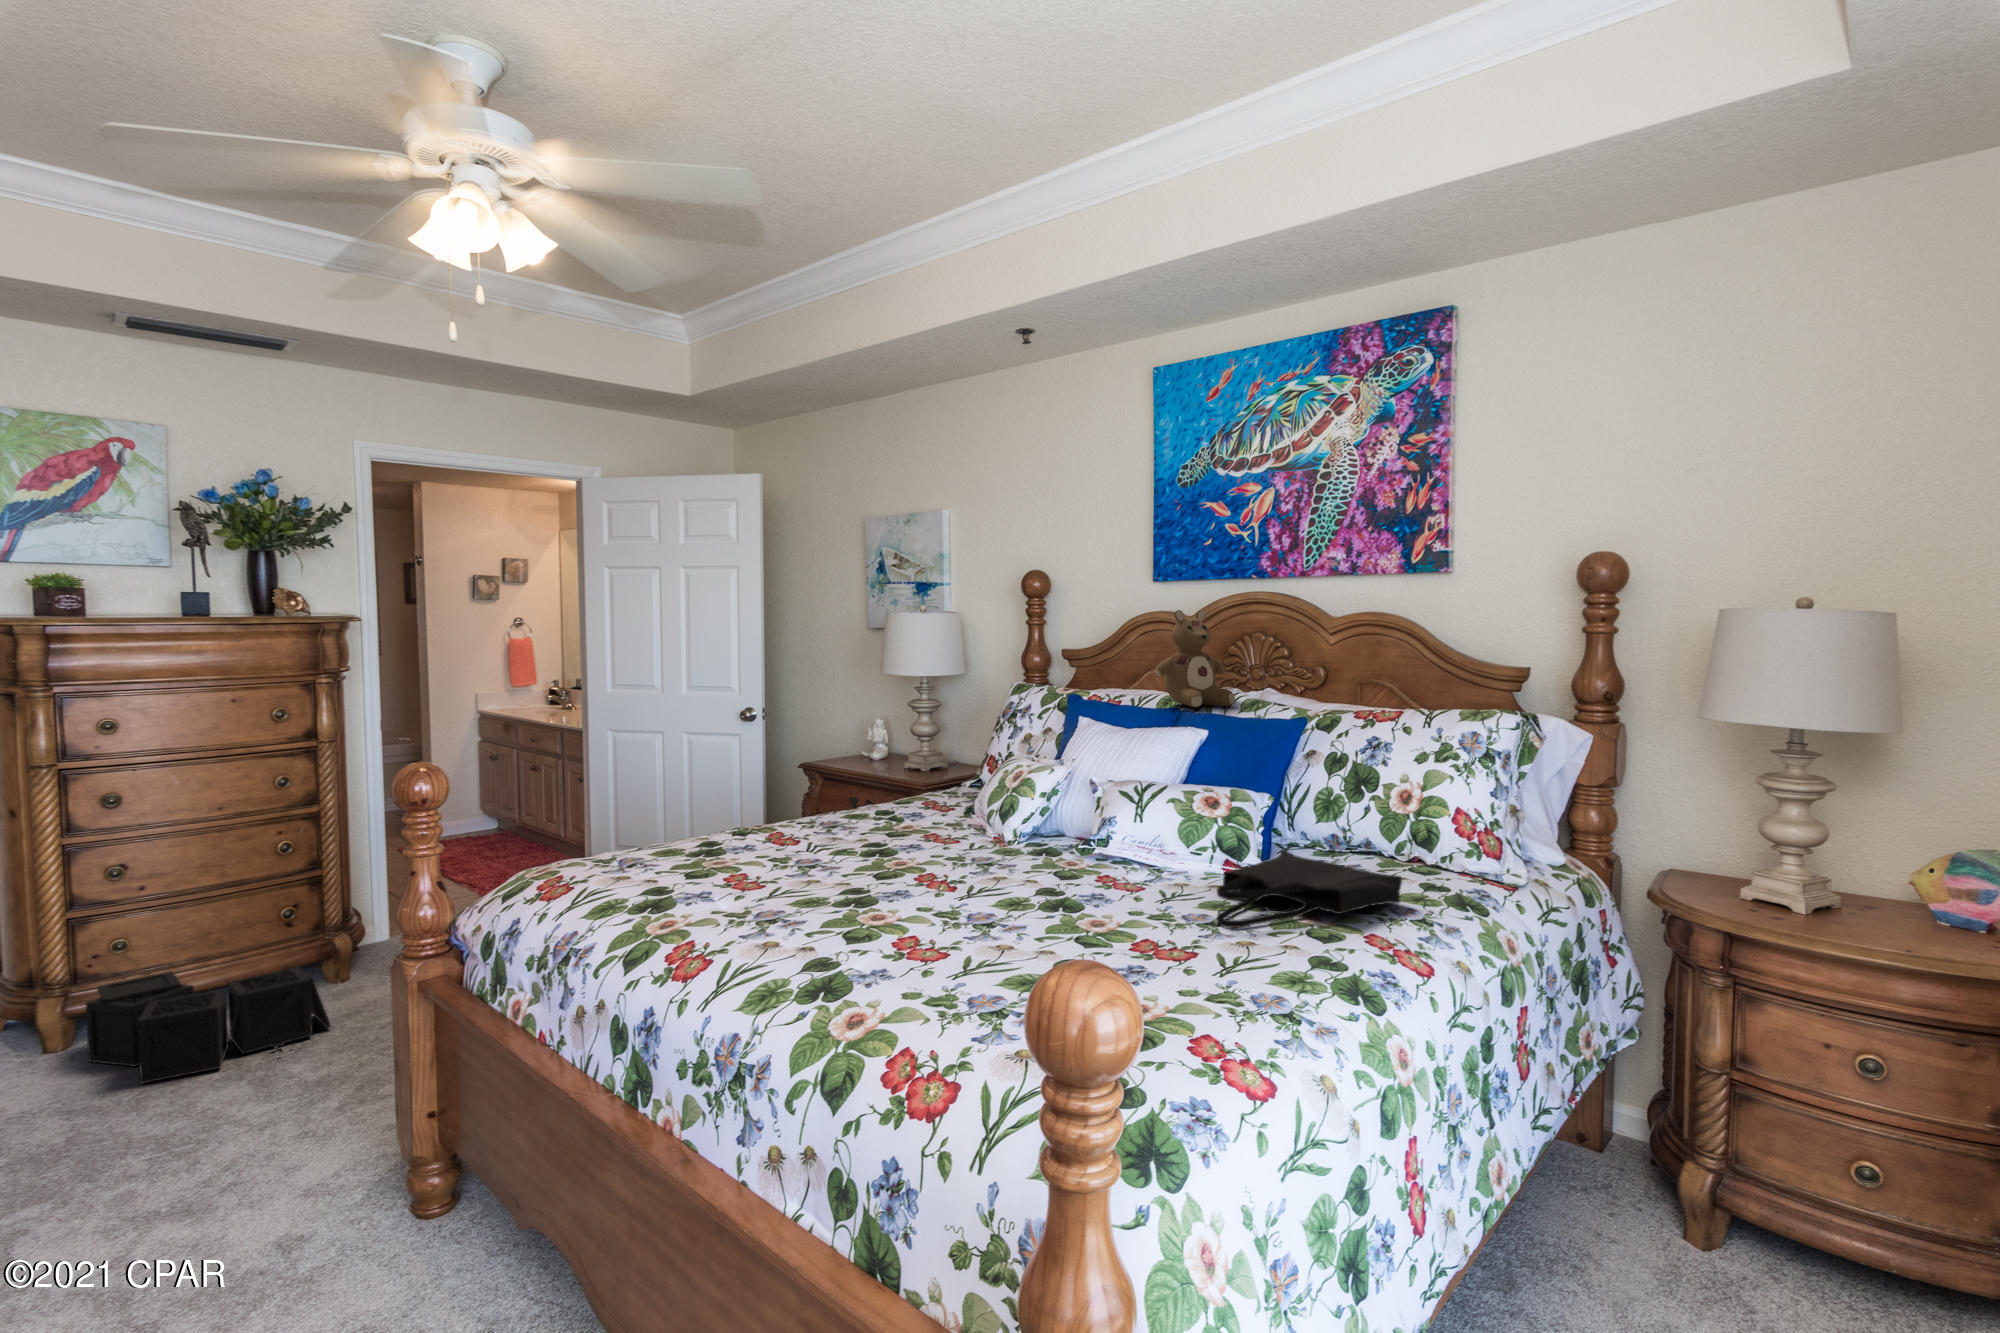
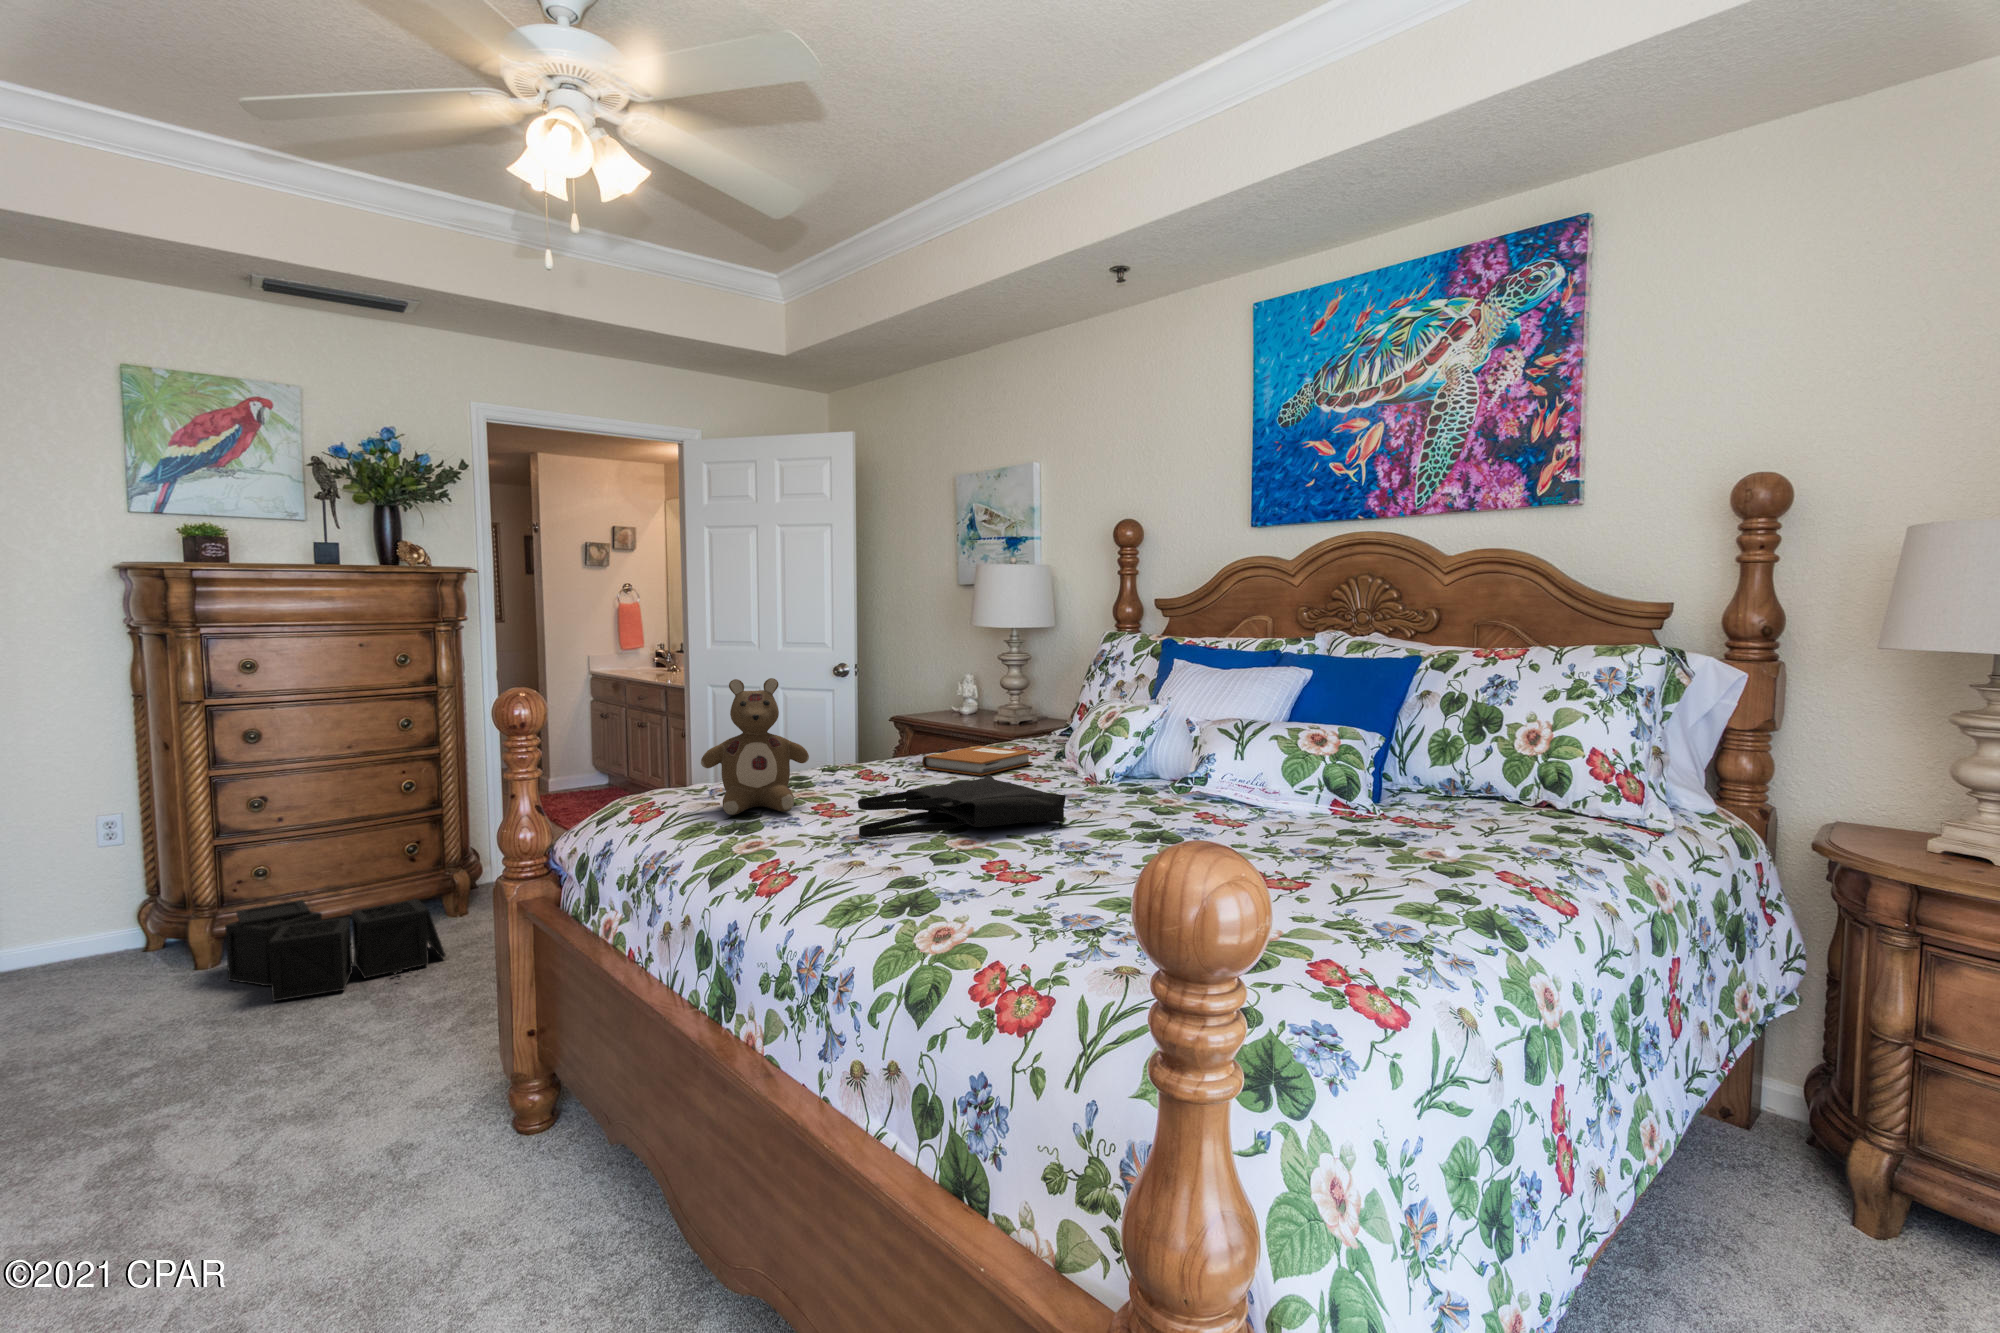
stuffed bear: present [1155,610,1235,707] -> present [701,678,809,815]
notebook: none [833,802,942,836] -> present [922,746,1033,776]
tote bag: present [1217,851,1402,928] -> present [858,774,1066,837]

